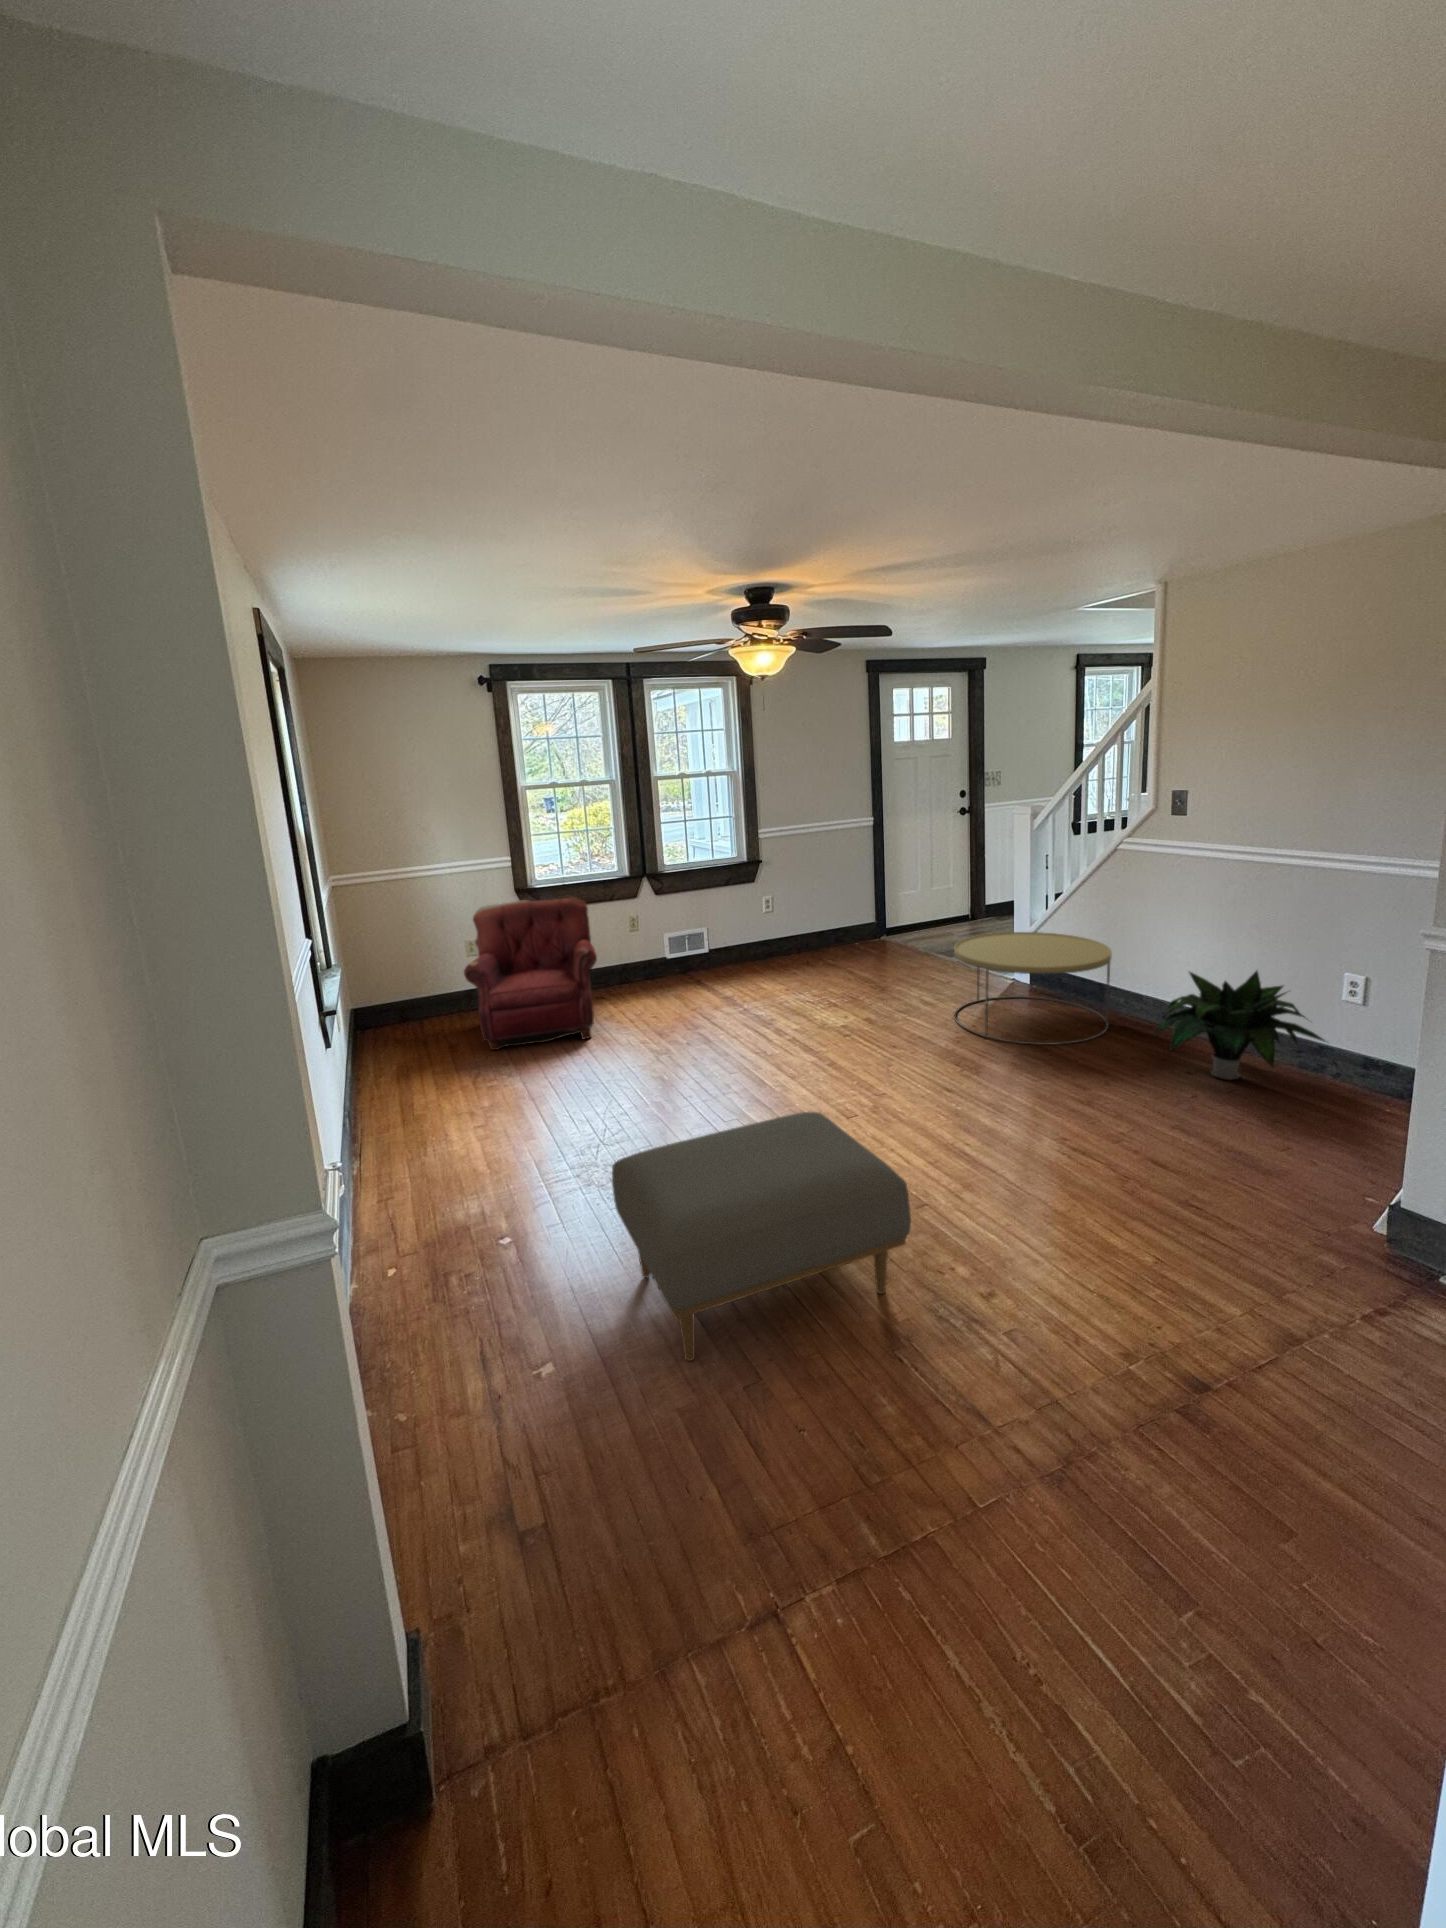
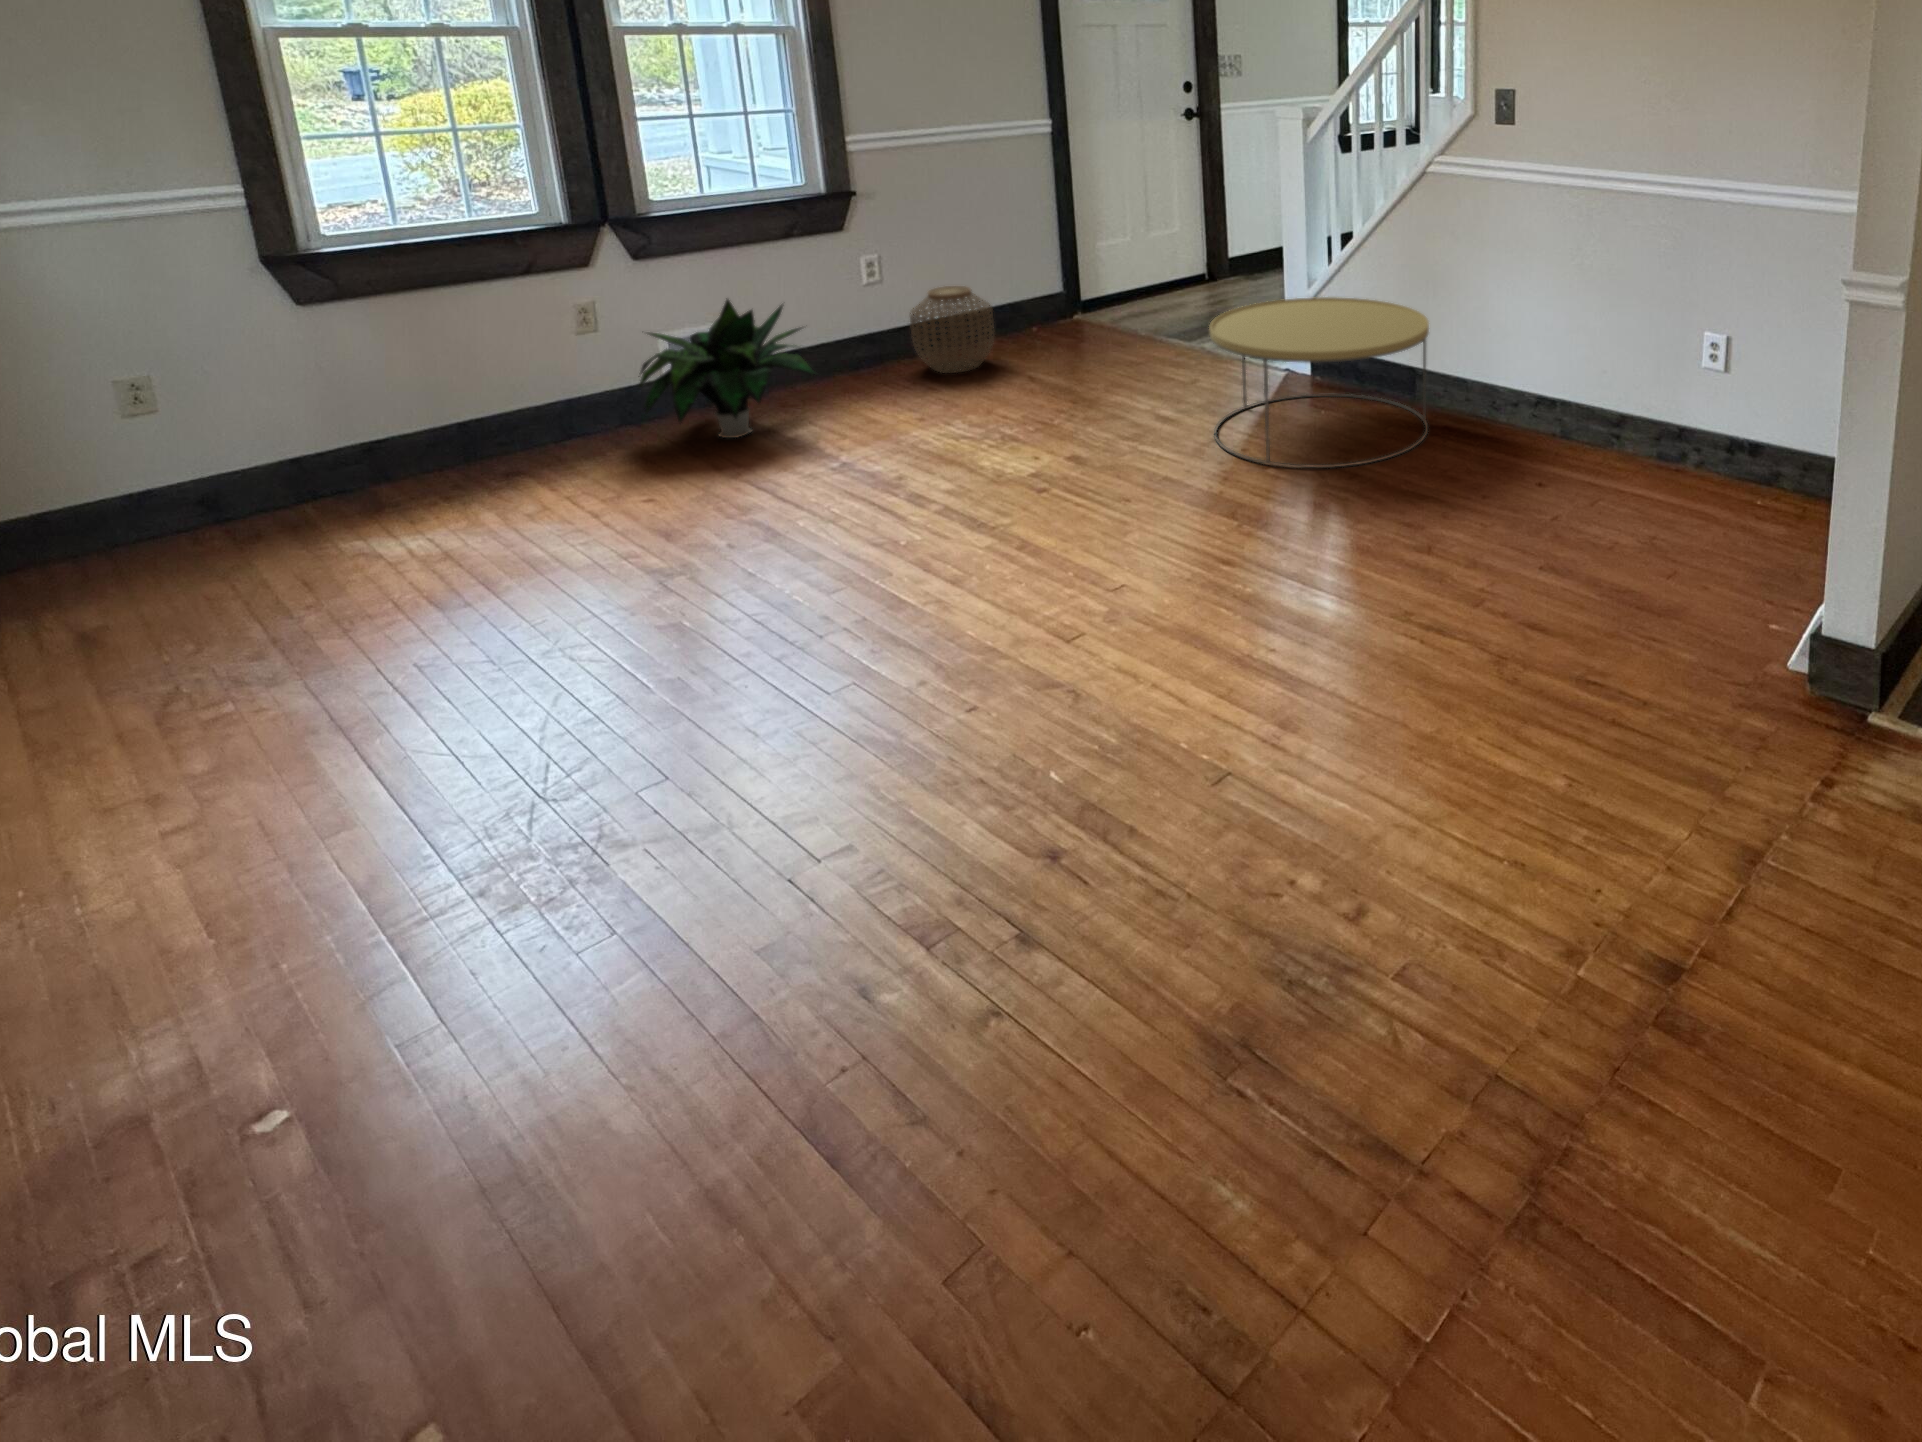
armchair: present [464,897,597,1050] -> none [100,268,500,632]
woven basket: none [784,915,830,965] -> present [910,286,994,373]
potted plant: present [1155,971,1325,1080] -> present [639,299,817,438]
ottoman: present [612,1112,911,1361] -> none [572,659,1233,1275]

